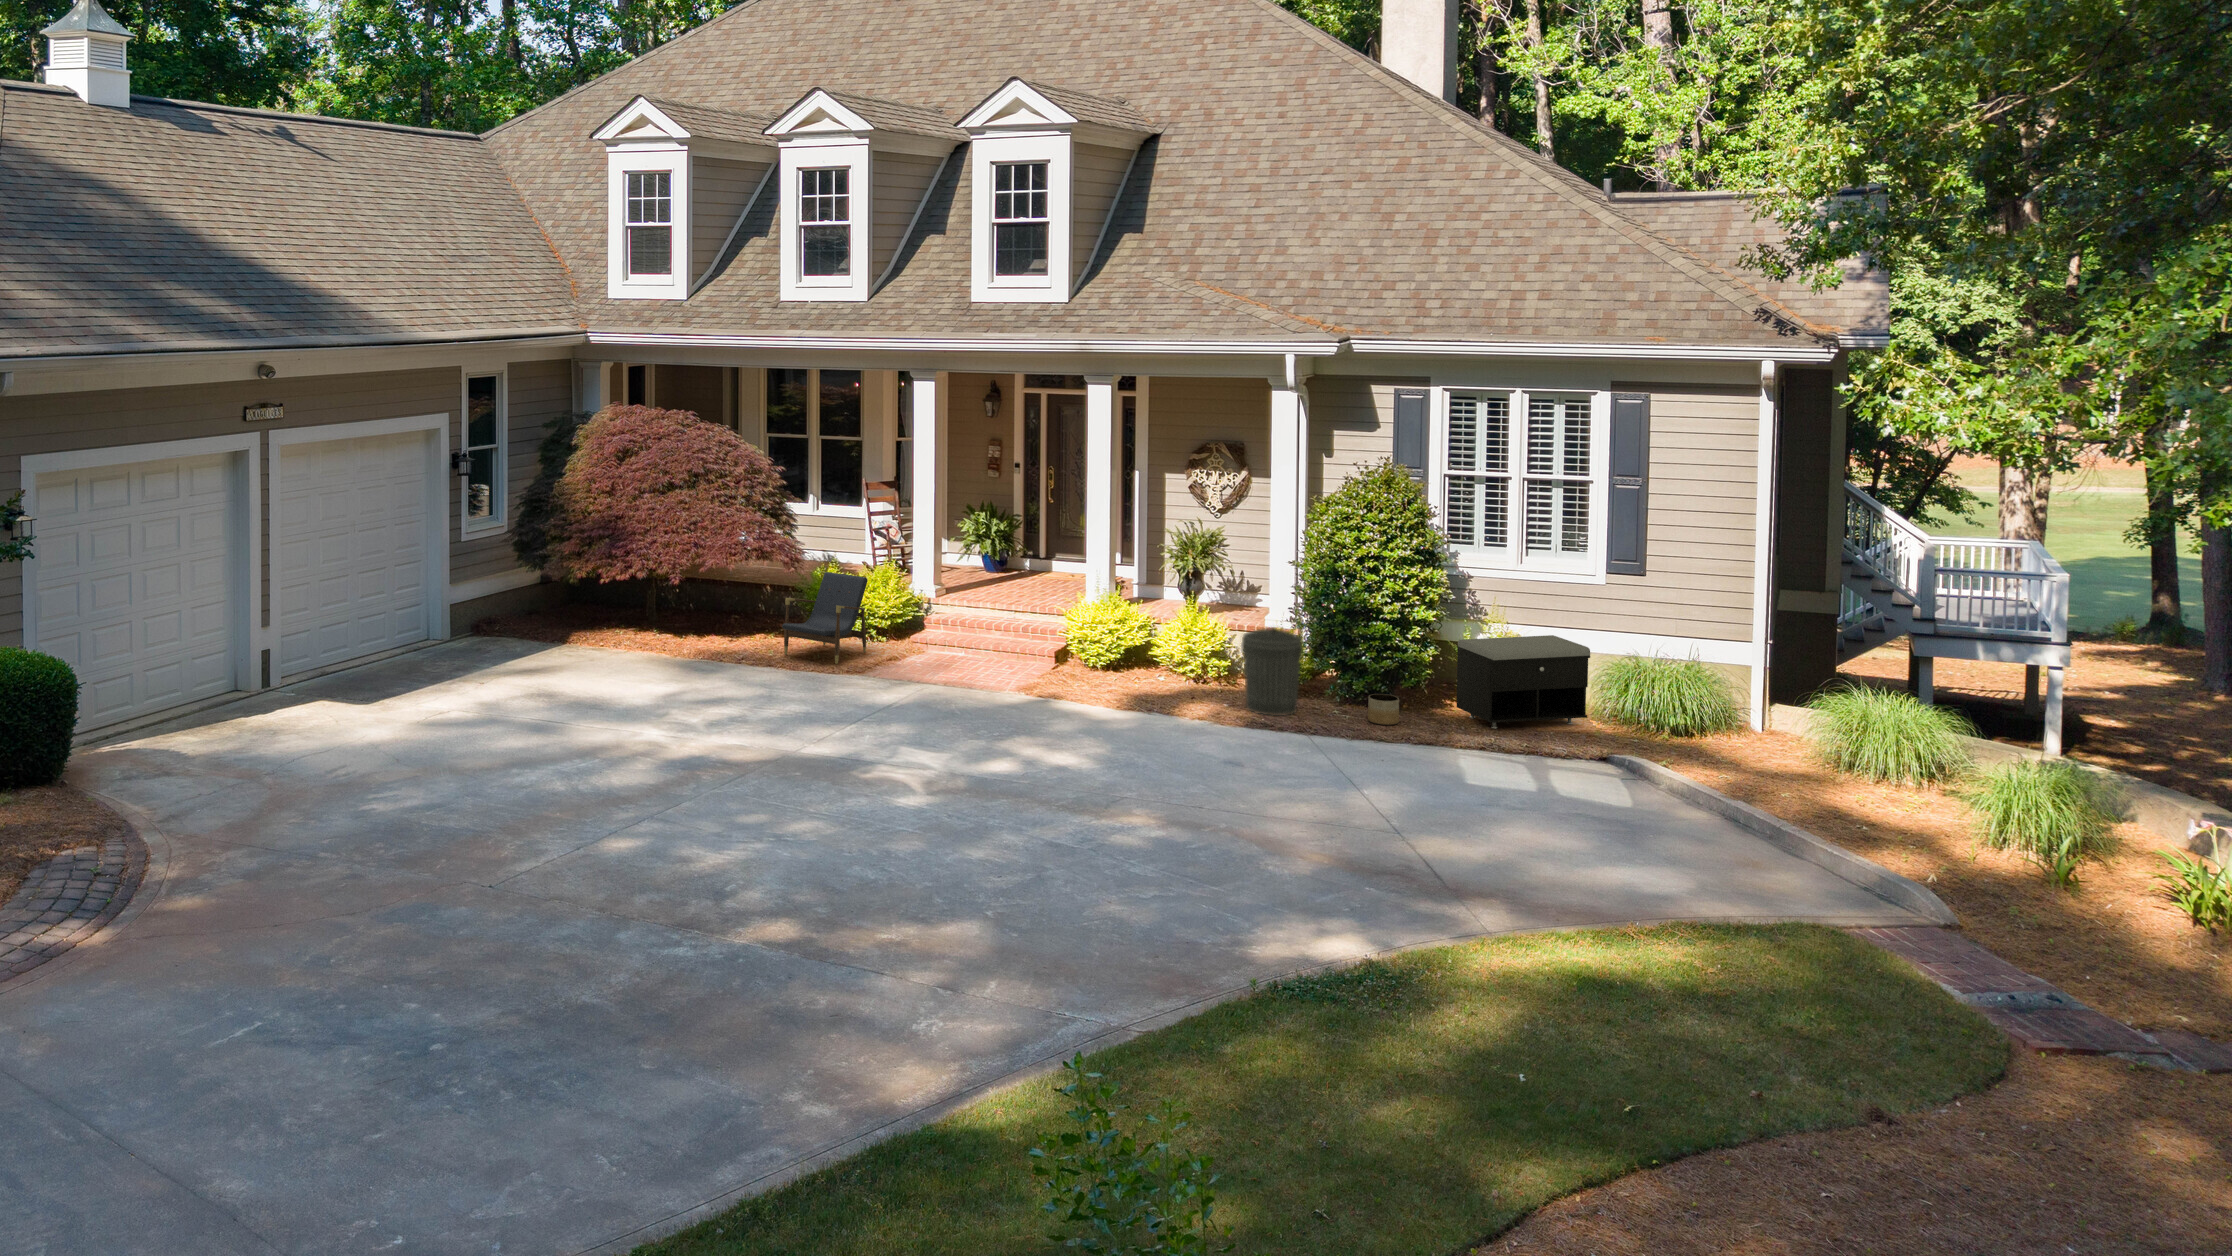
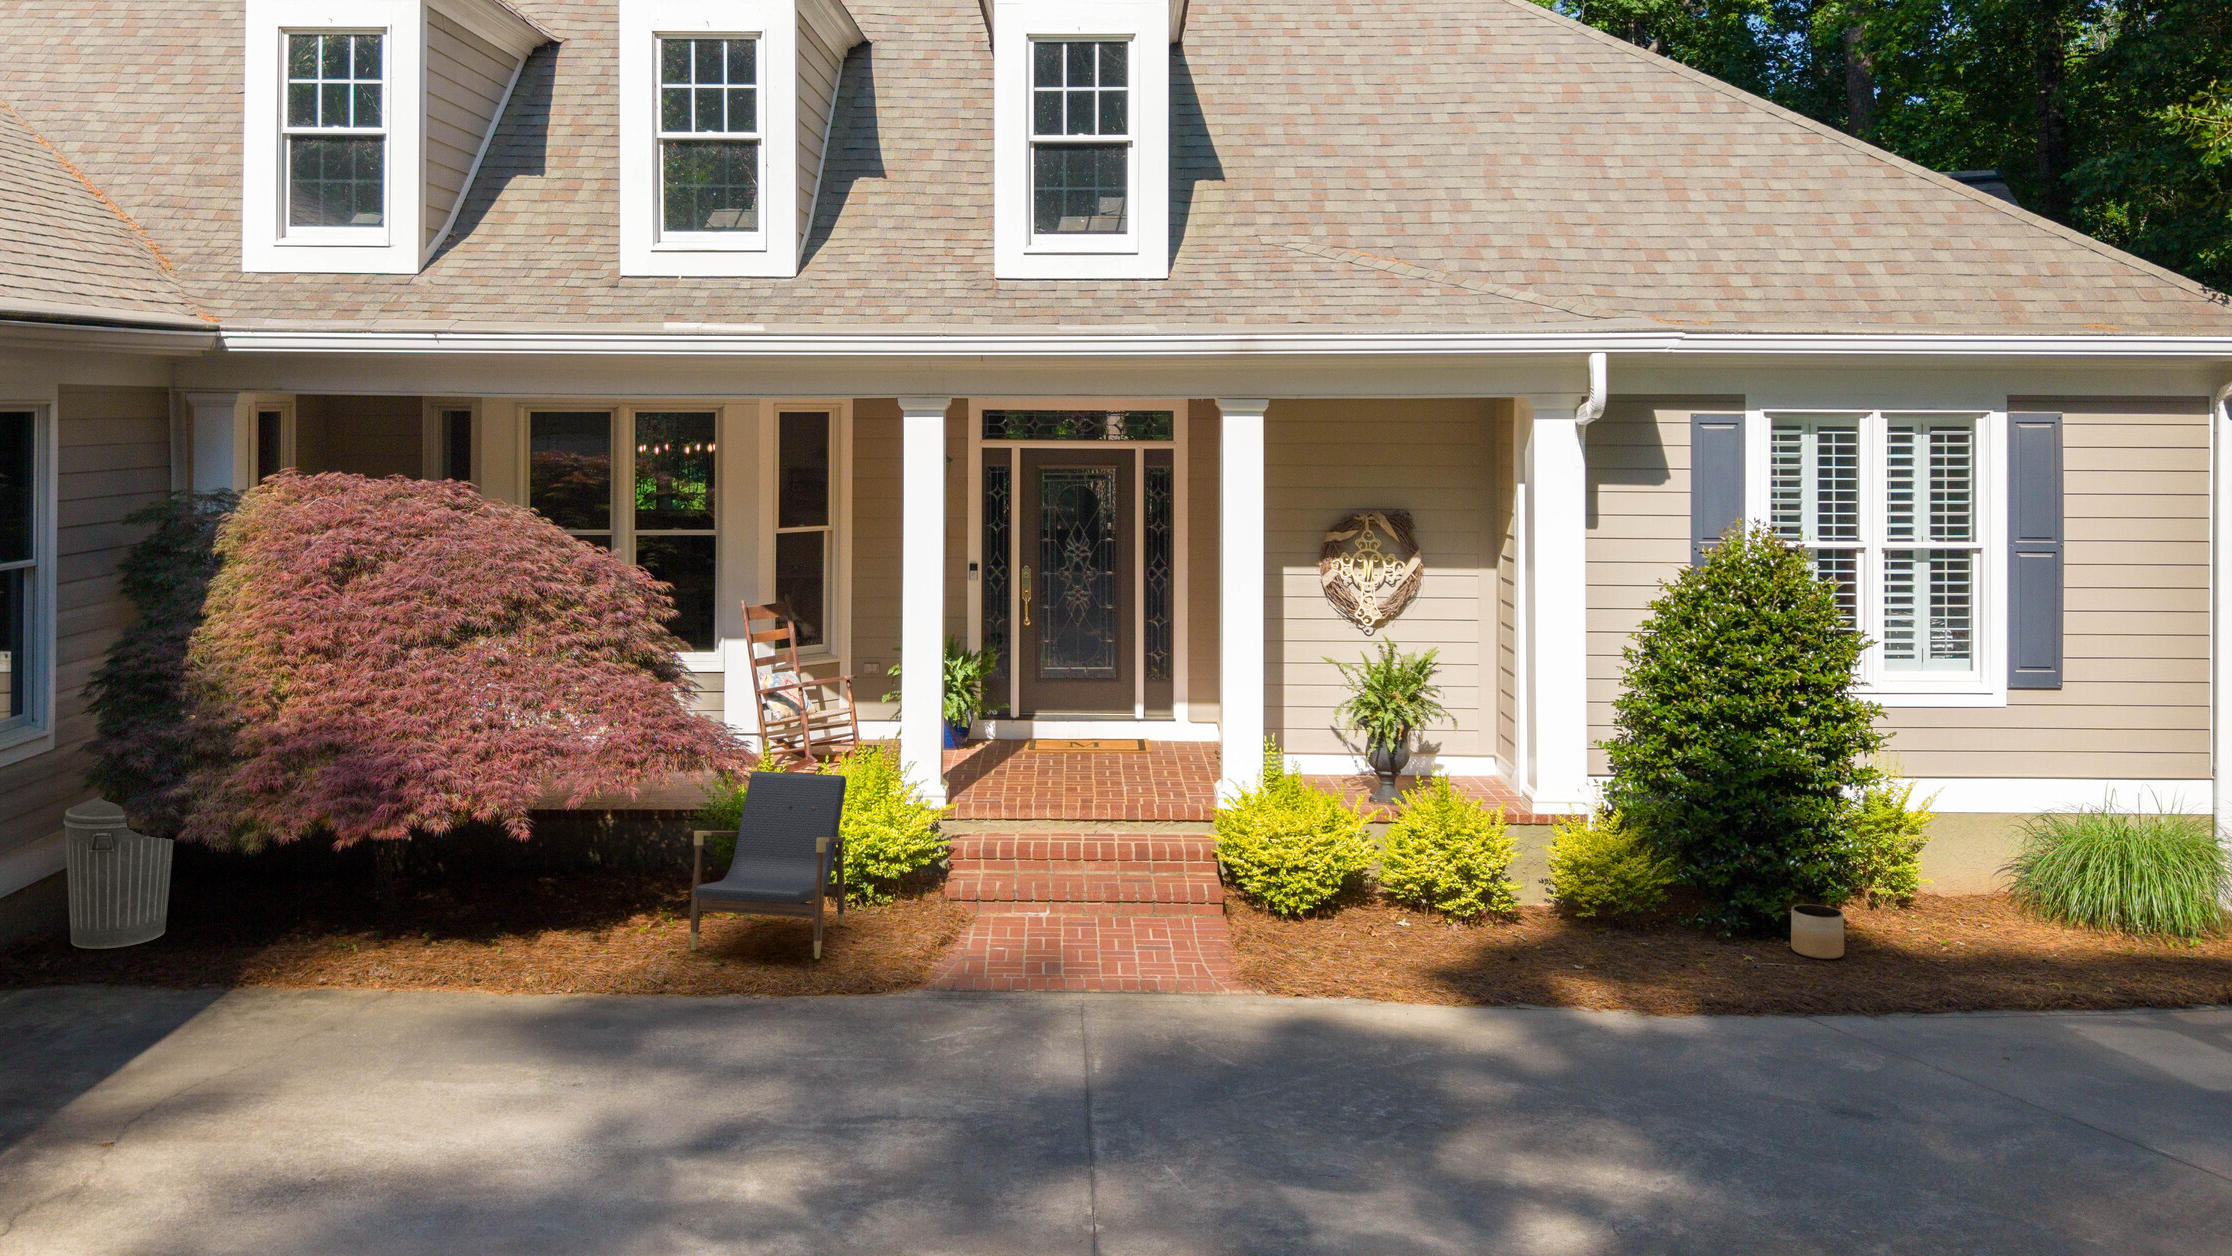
trash can: present [1241,627,1303,716] -> present [64,797,174,949]
storage bench: present [1456,635,1590,729] -> none [1870,782,2044,942]

